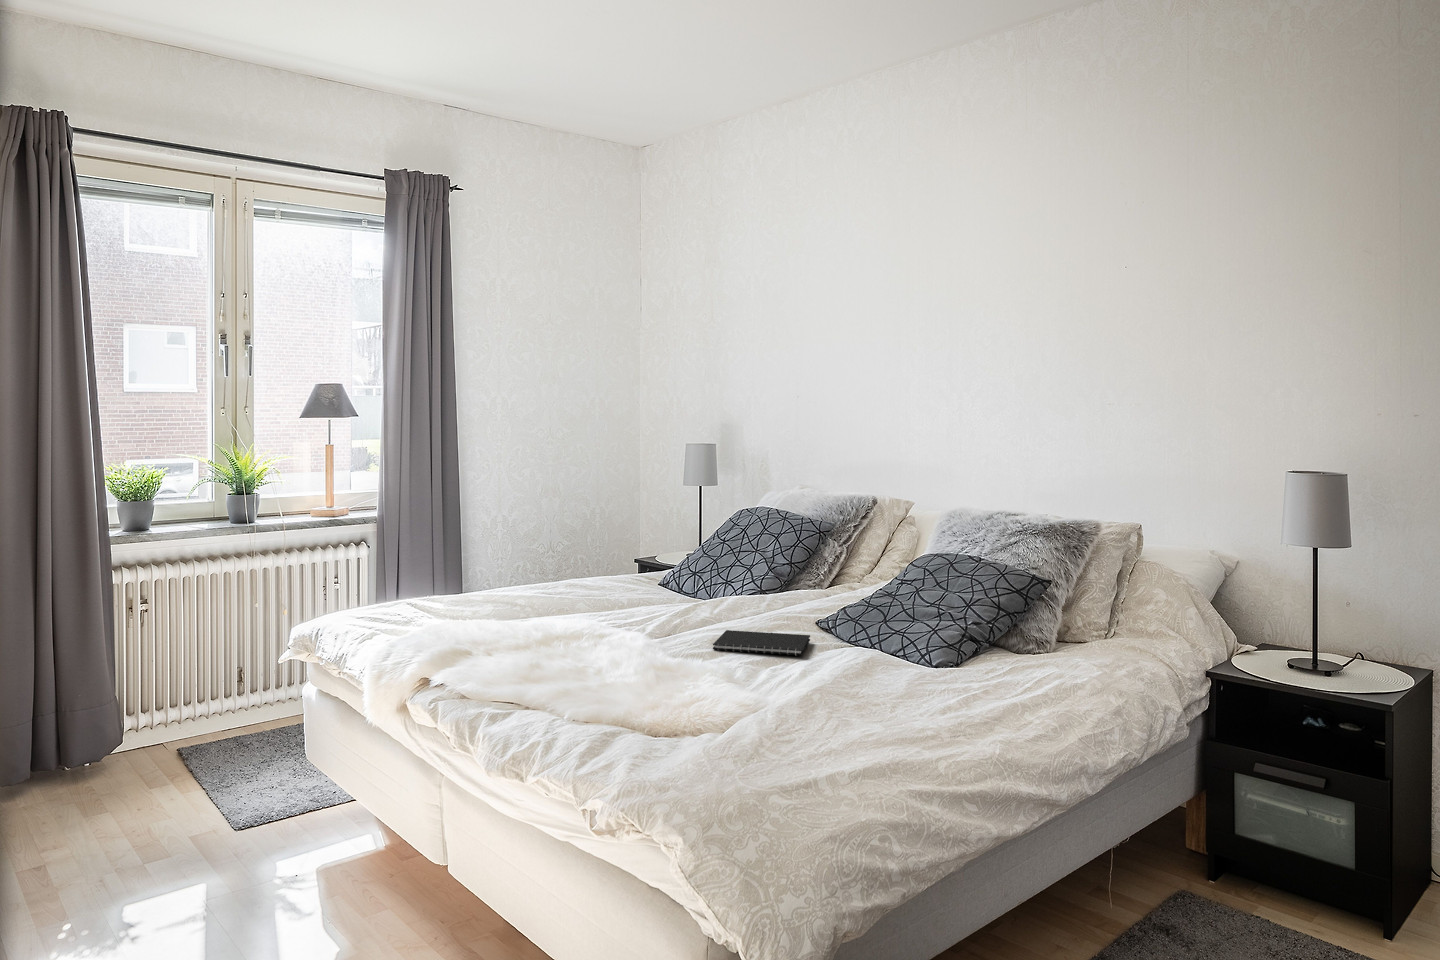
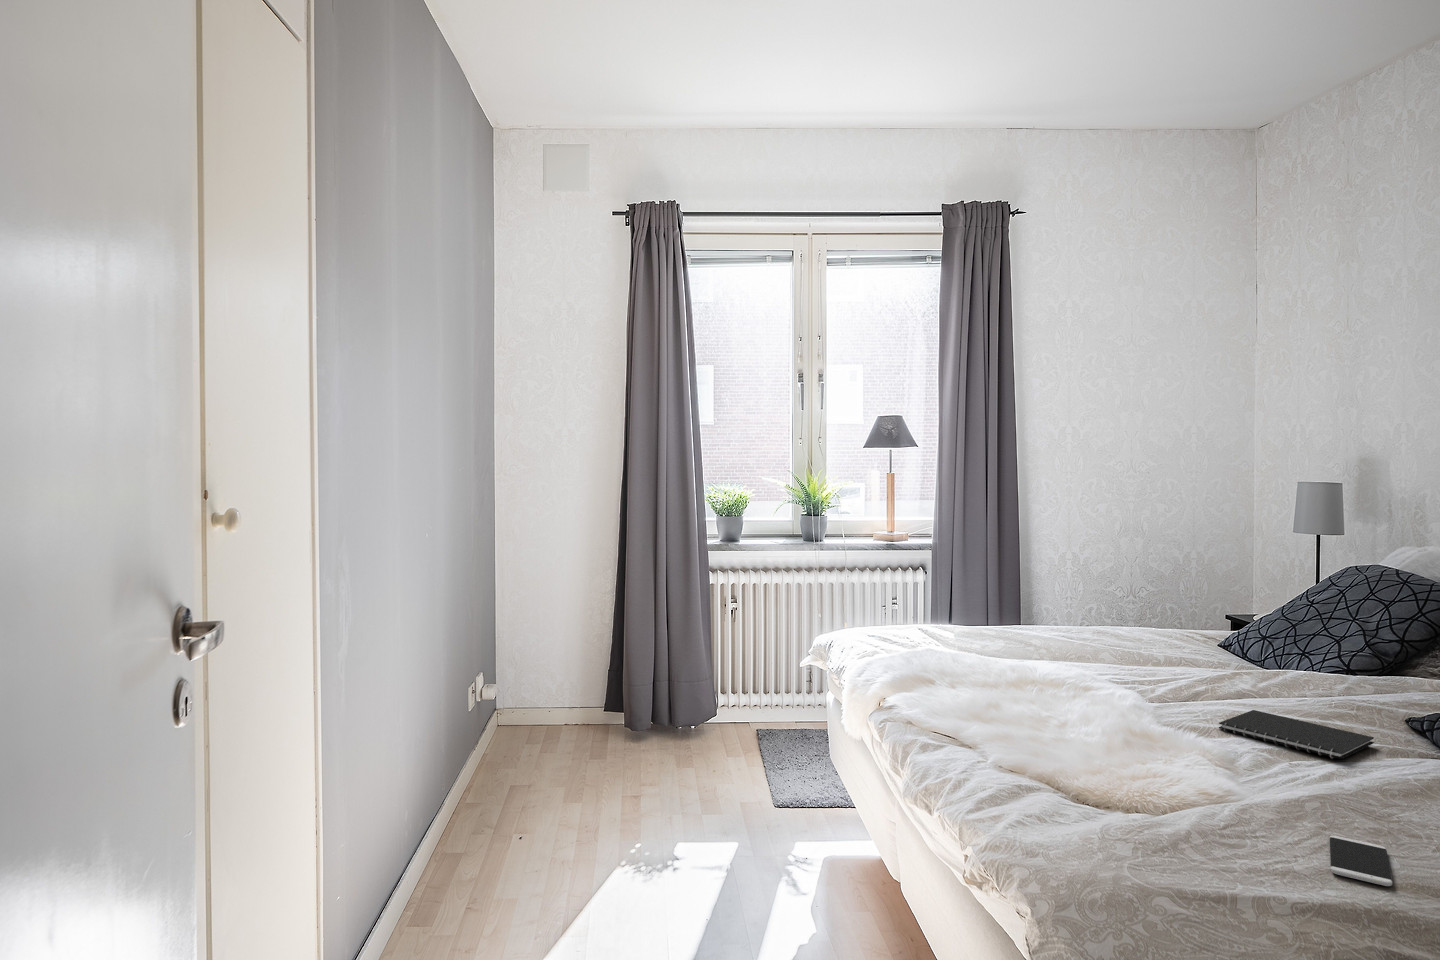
smartphone: none [837,709,892,737] -> present [1330,836,1392,886]

